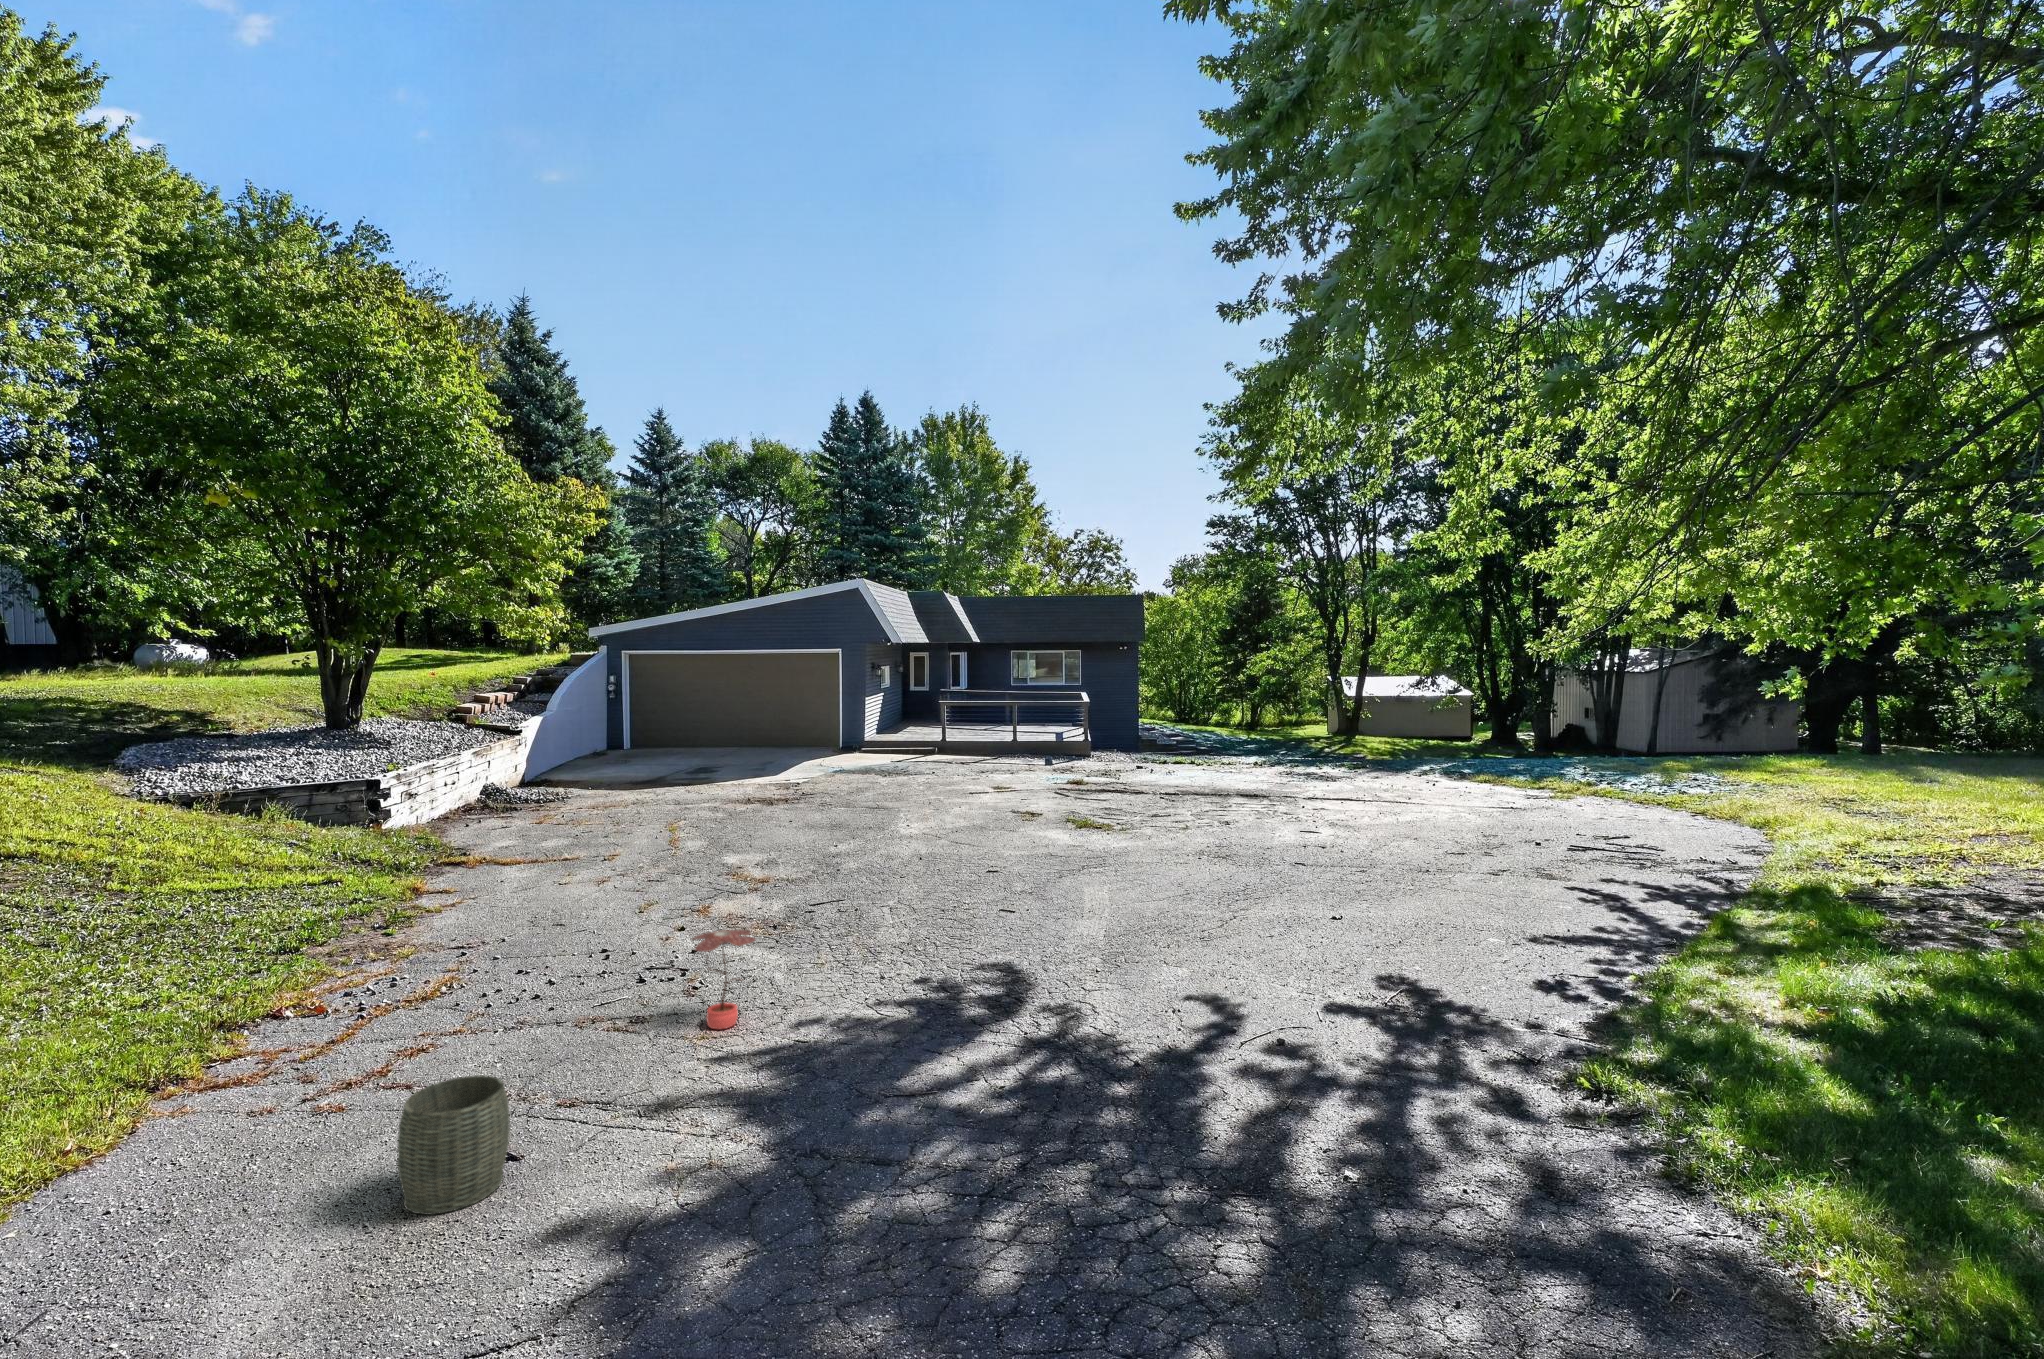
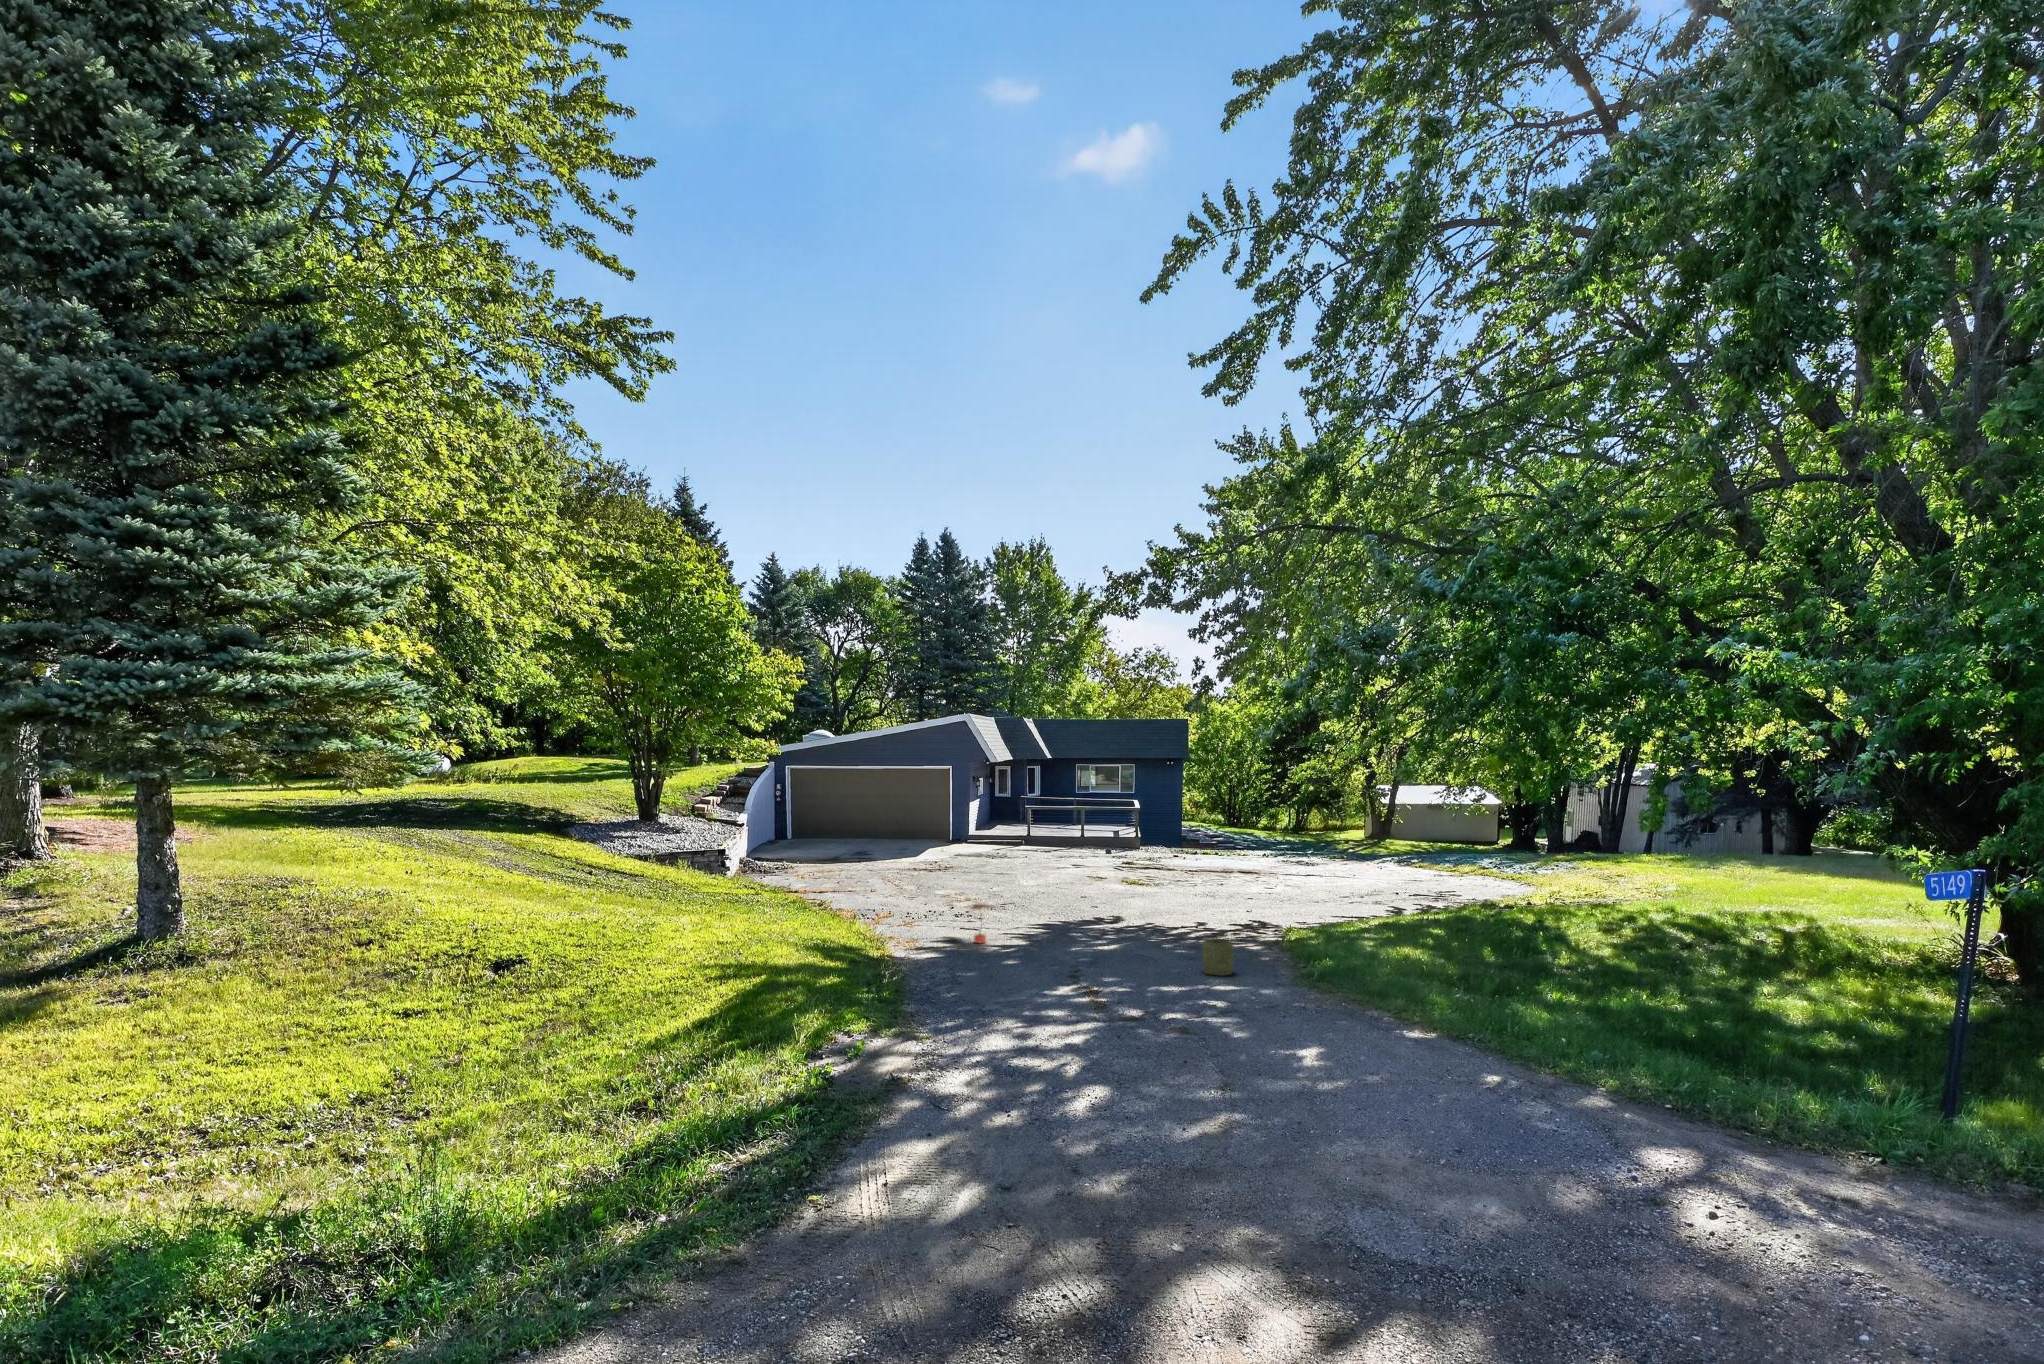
woven basket: present [397,1075,510,1215] -> present [1202,939,1234,976]

